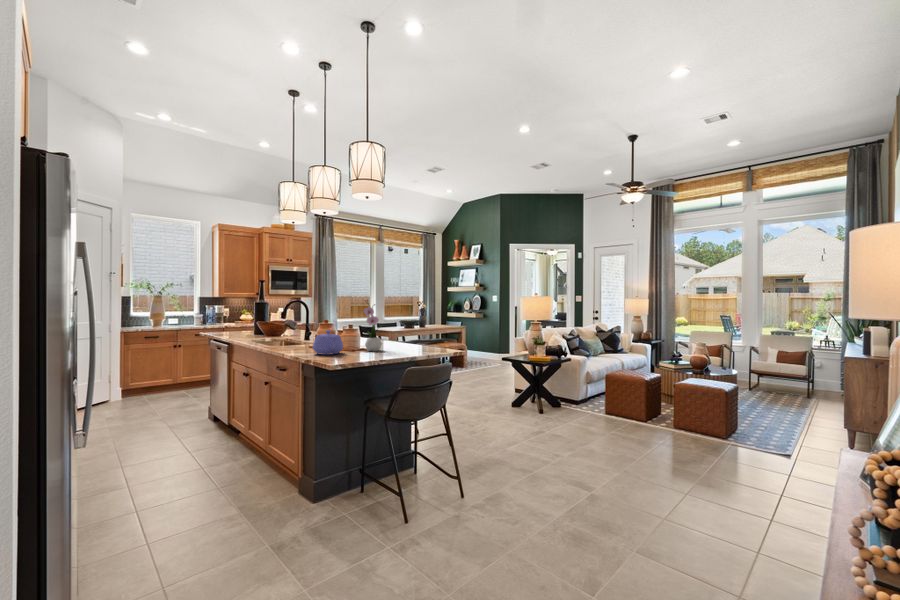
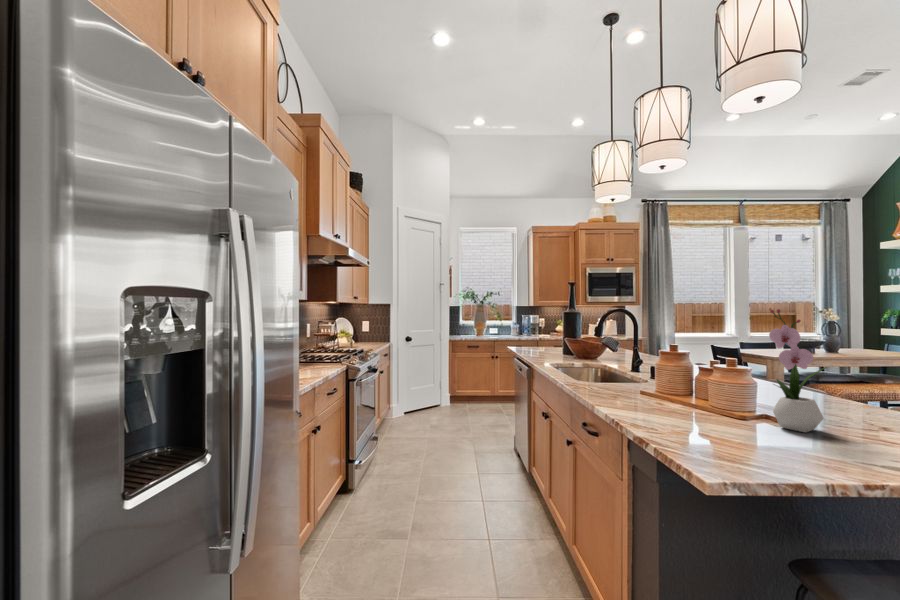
teapot: present [313,330,343,355] -> none [648,374,719,430]

